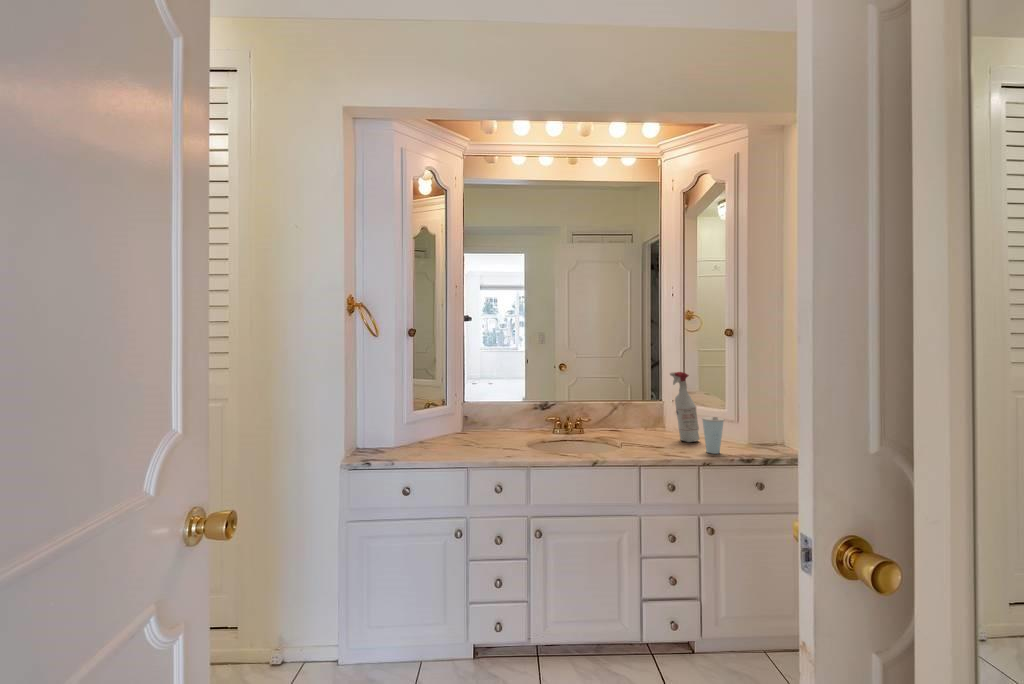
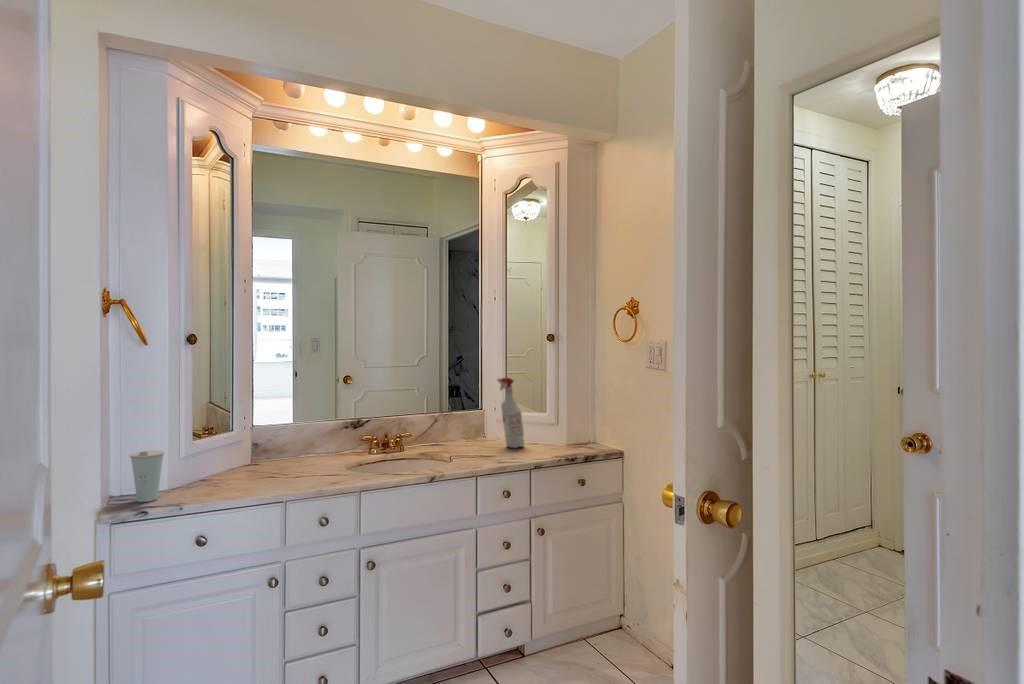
cup: present [702,417,724,454] -> present [130,451,165,502]

